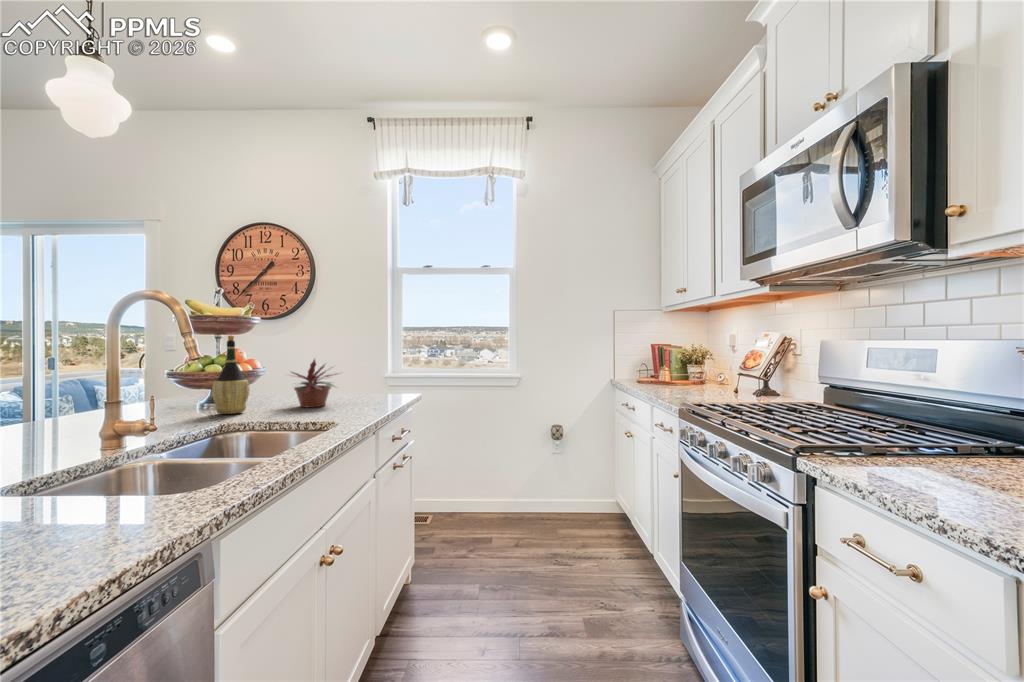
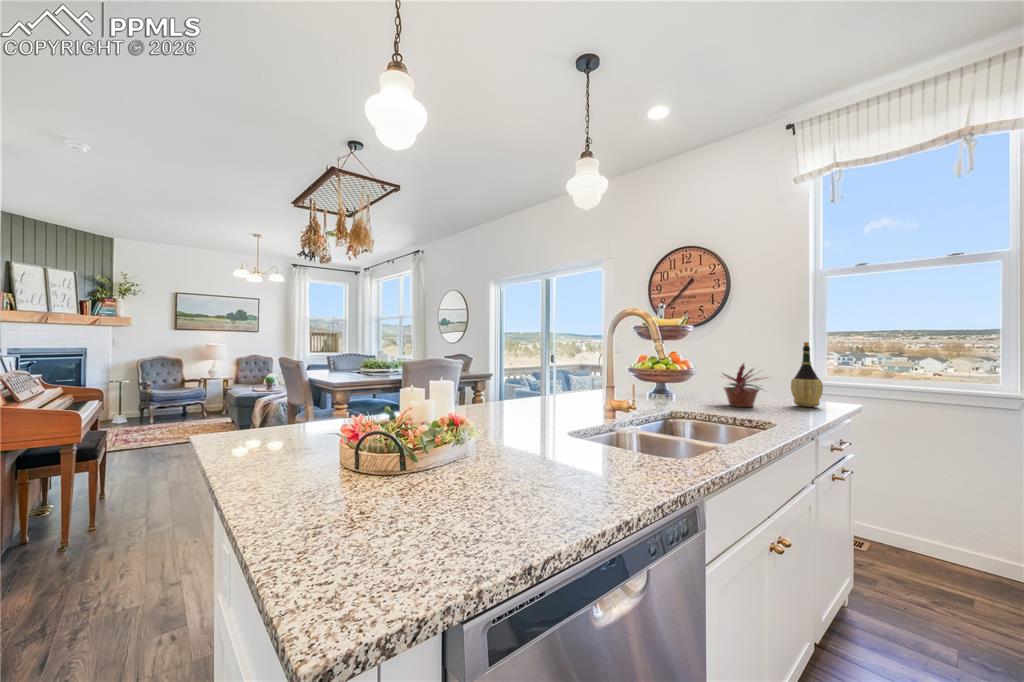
wine bottle: present [212,336,250,414] -> present [791,342,823,407]

